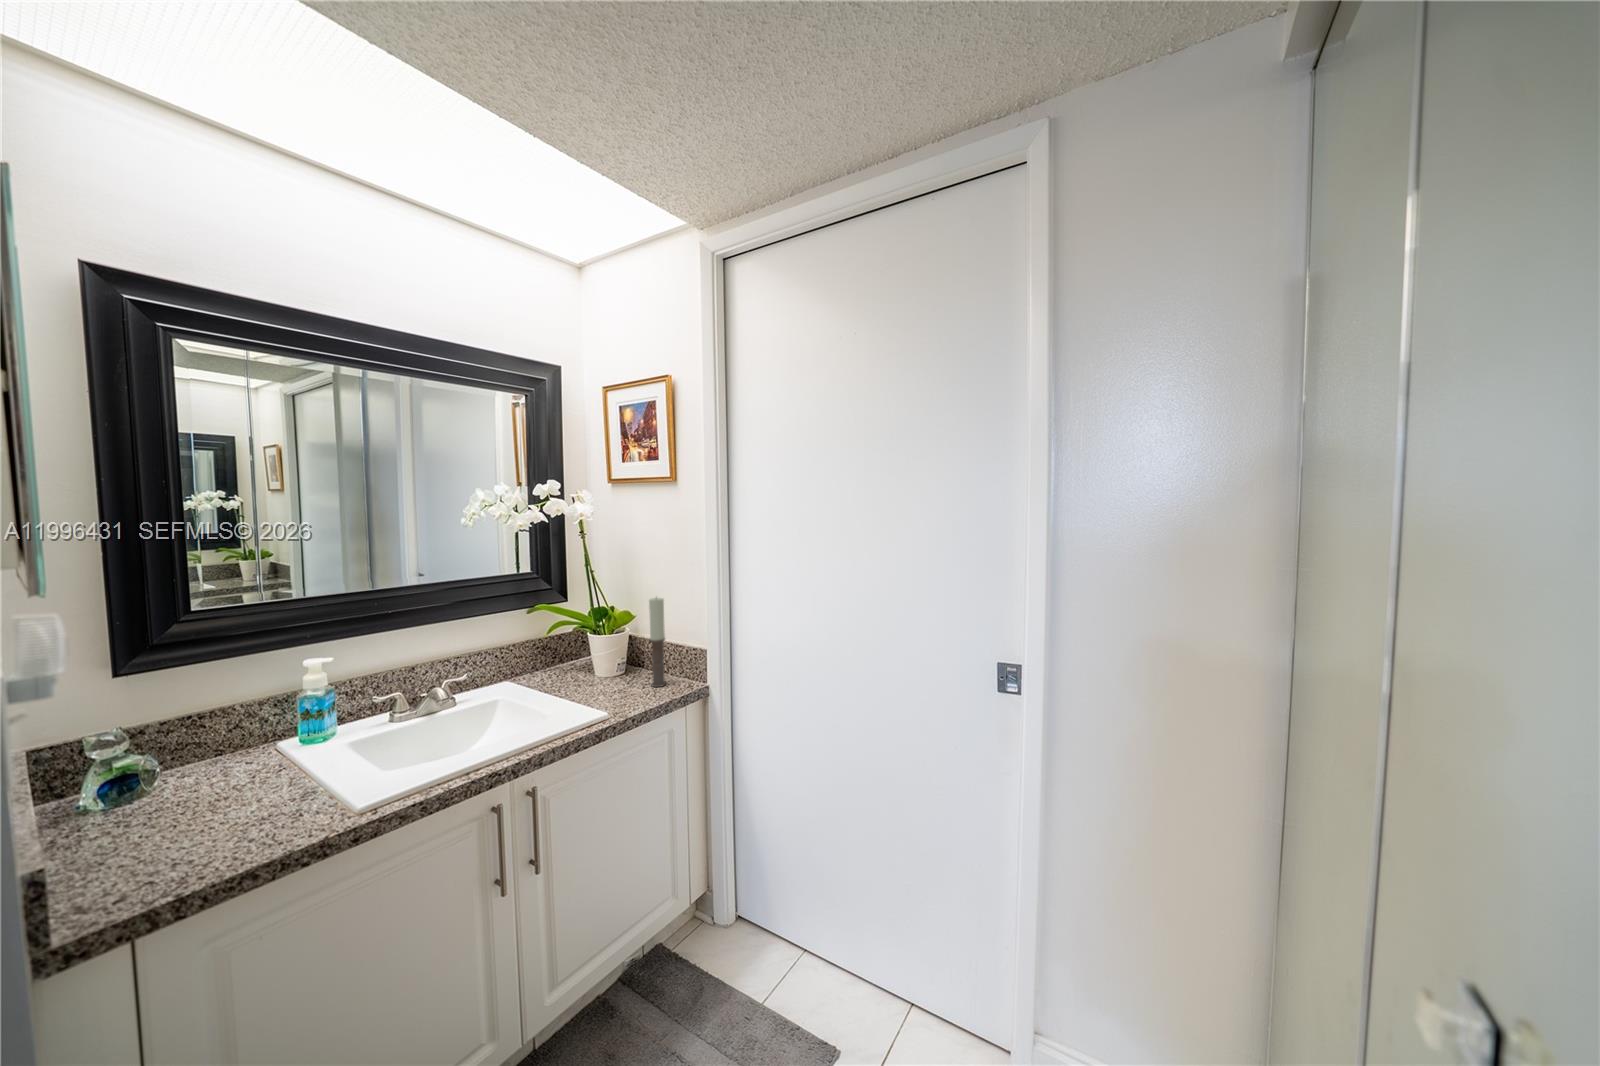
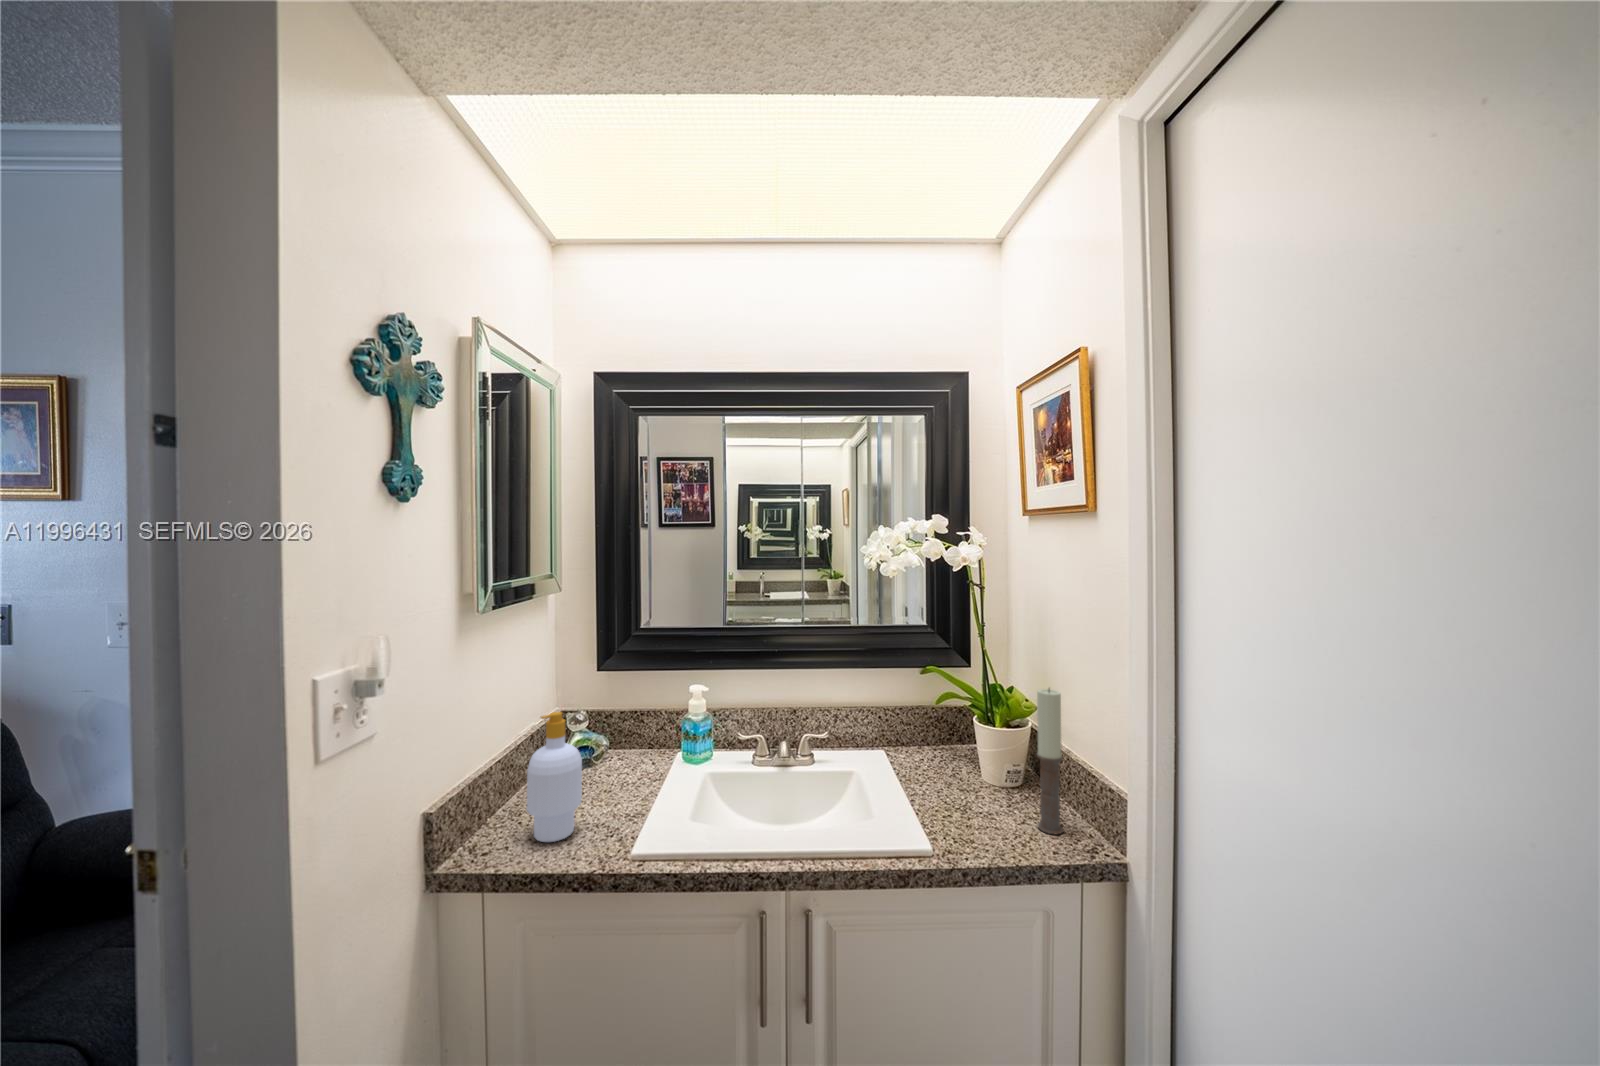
soap bottle: none [164,705,255,858] -> present [527,712,582,842]

